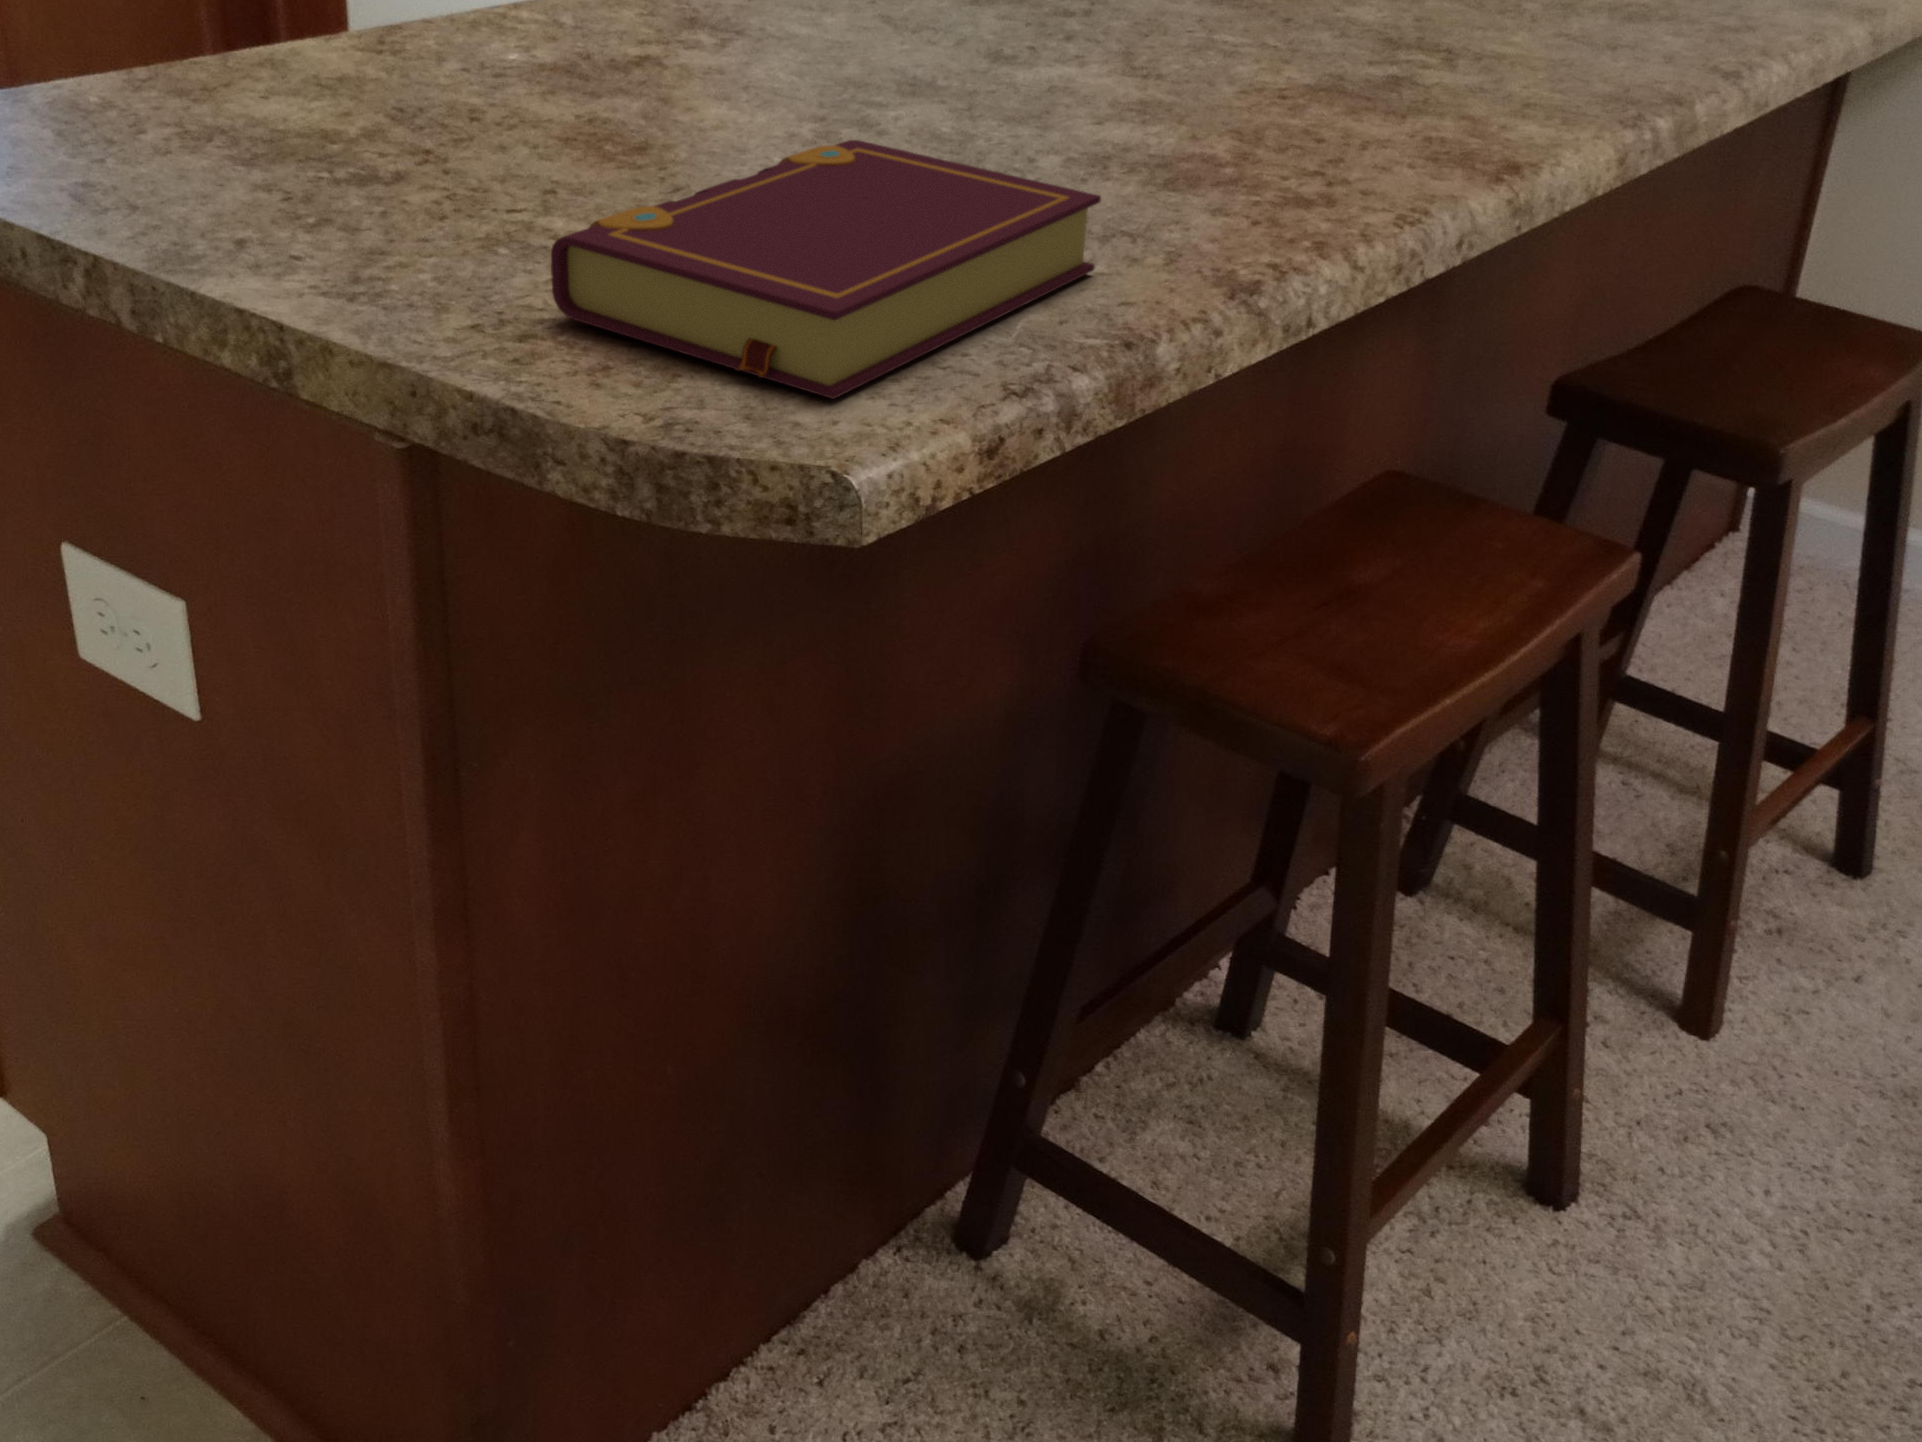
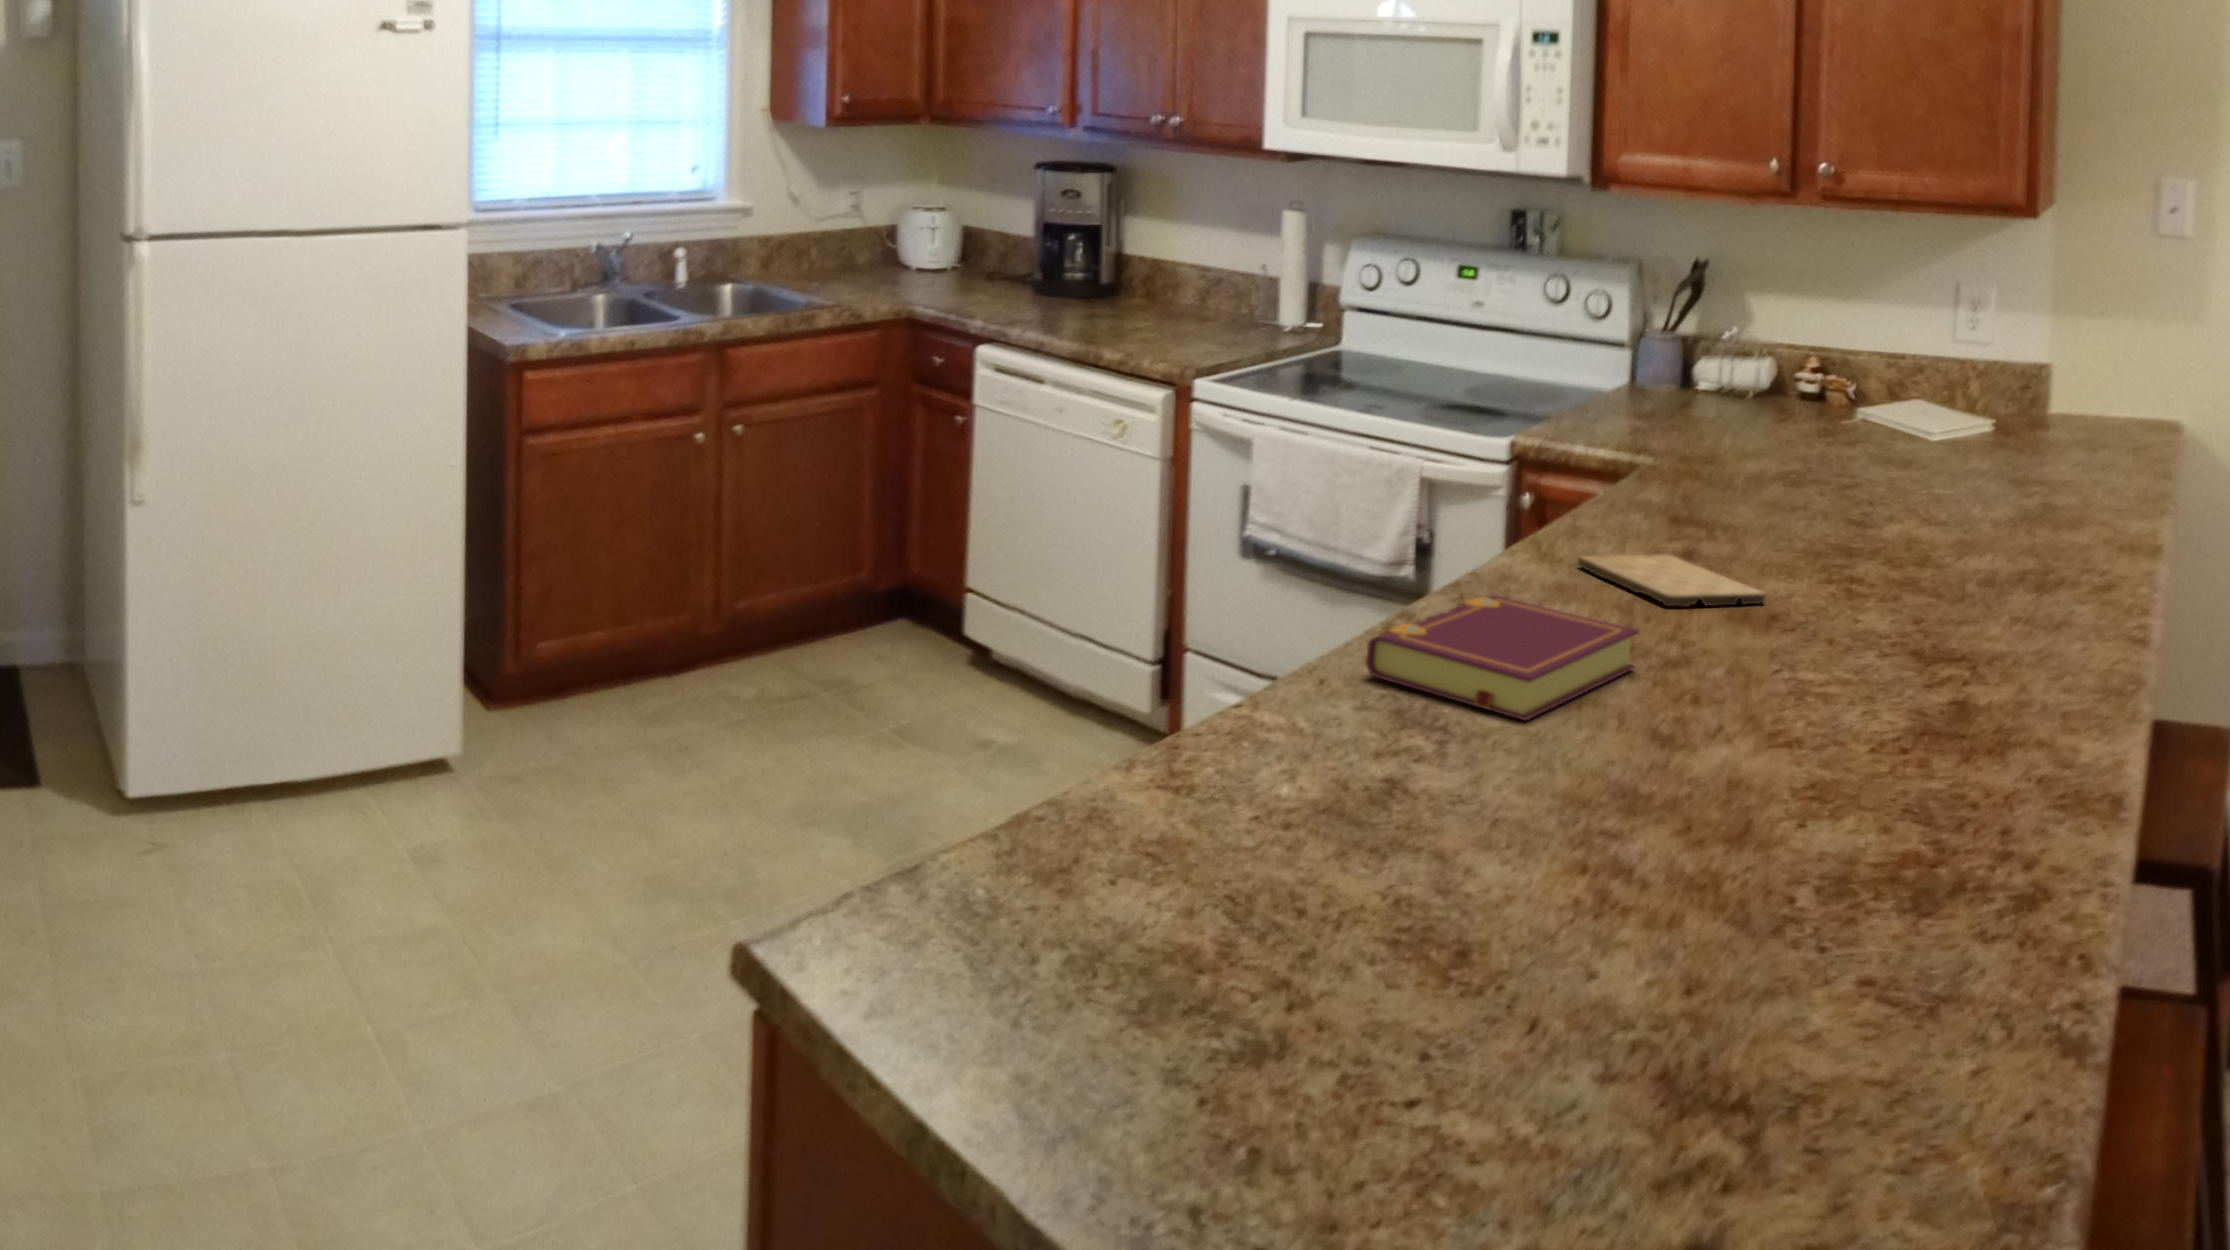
cutting board: none [1065,57,1363,148] -> present [1578,554,1765,606]

